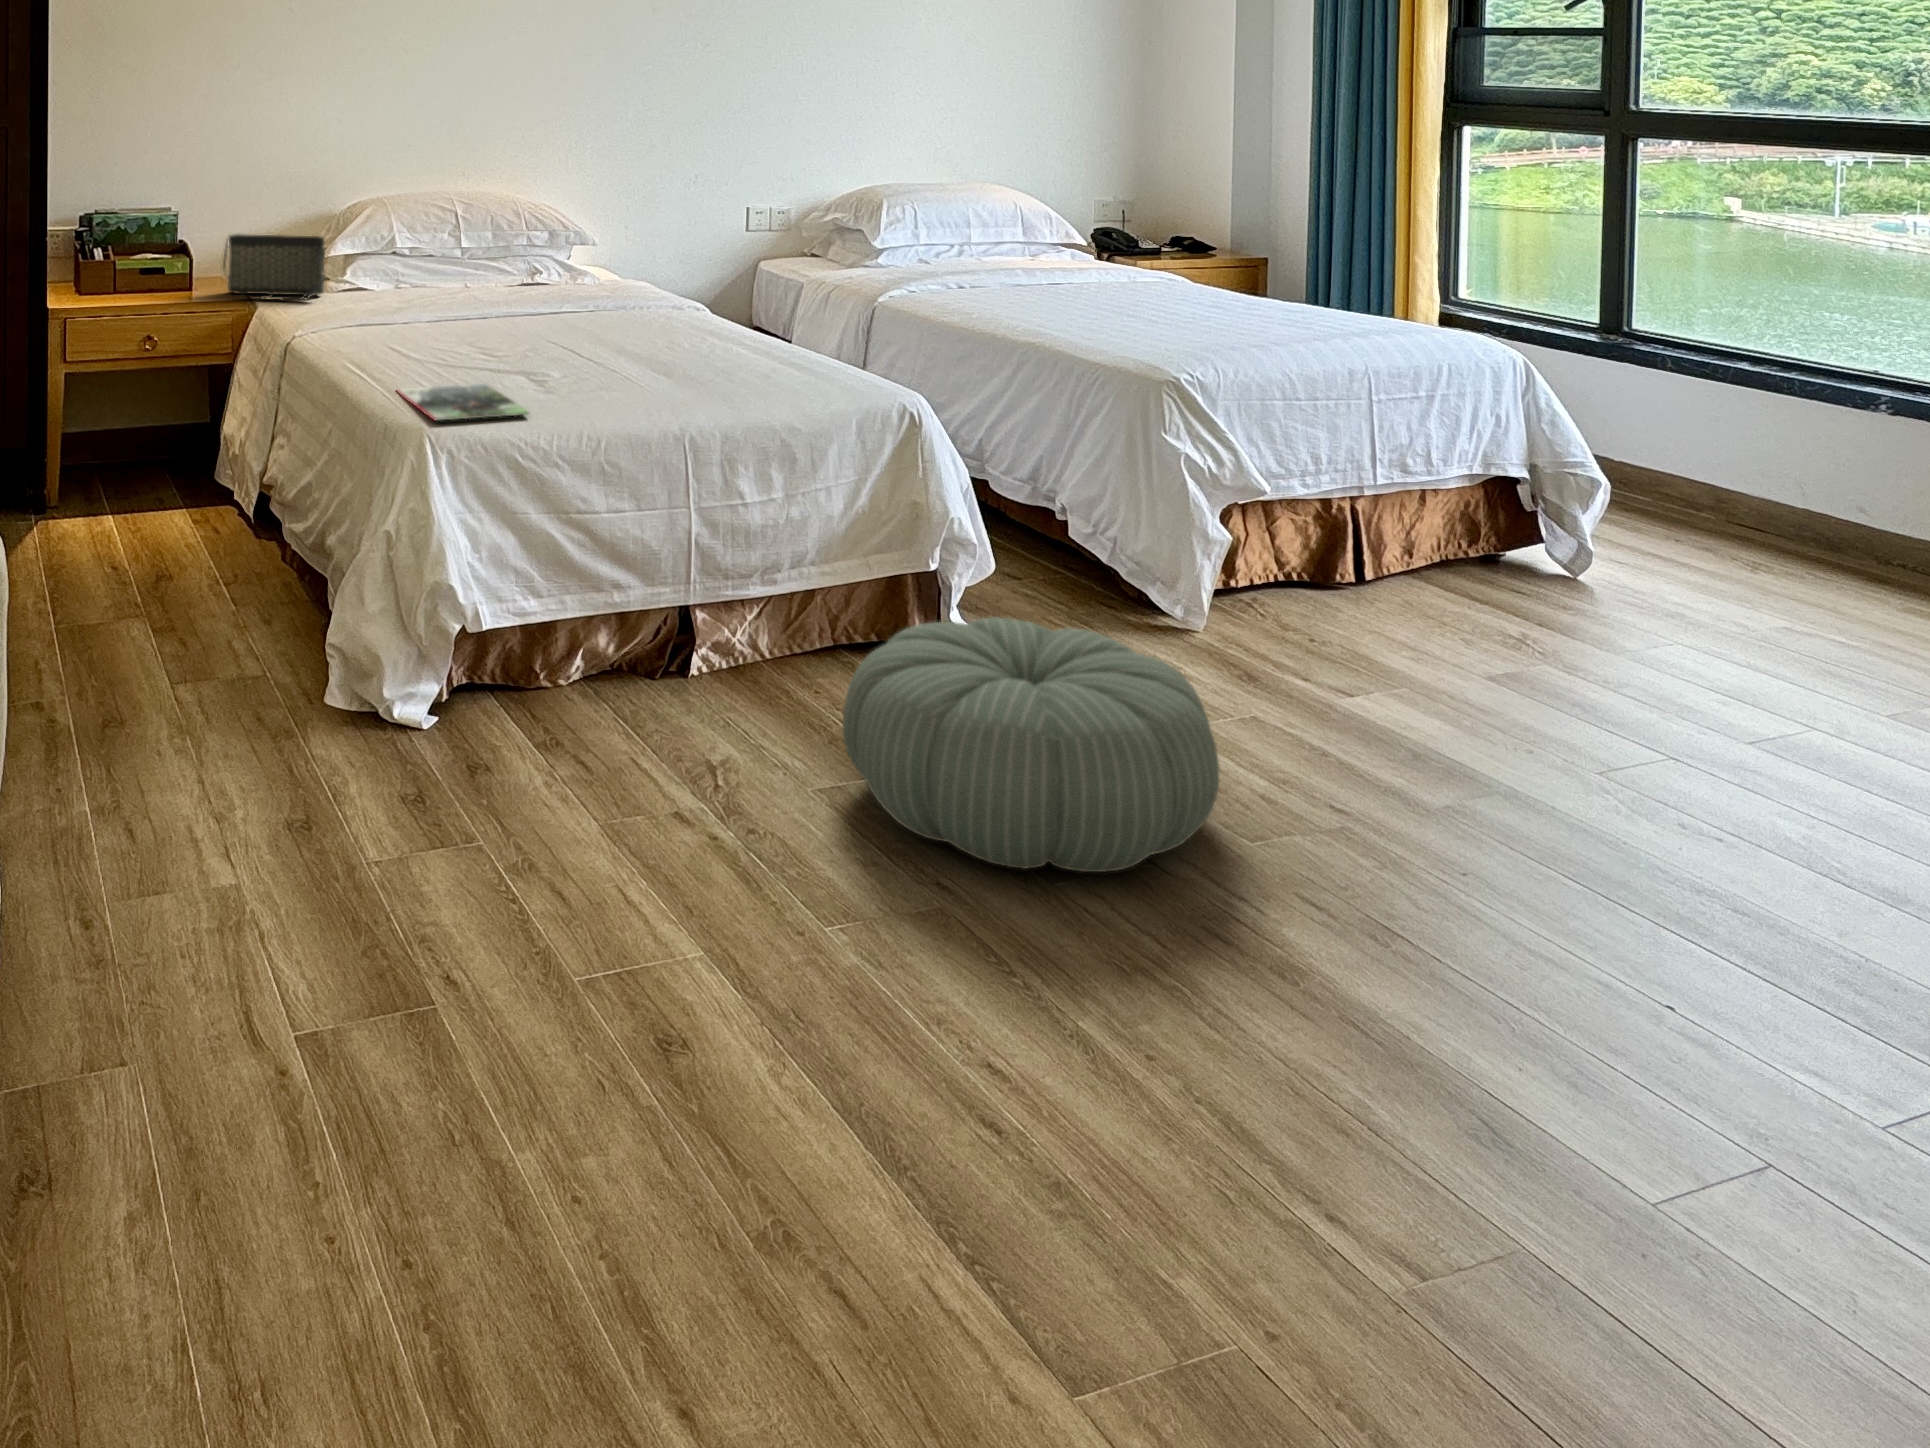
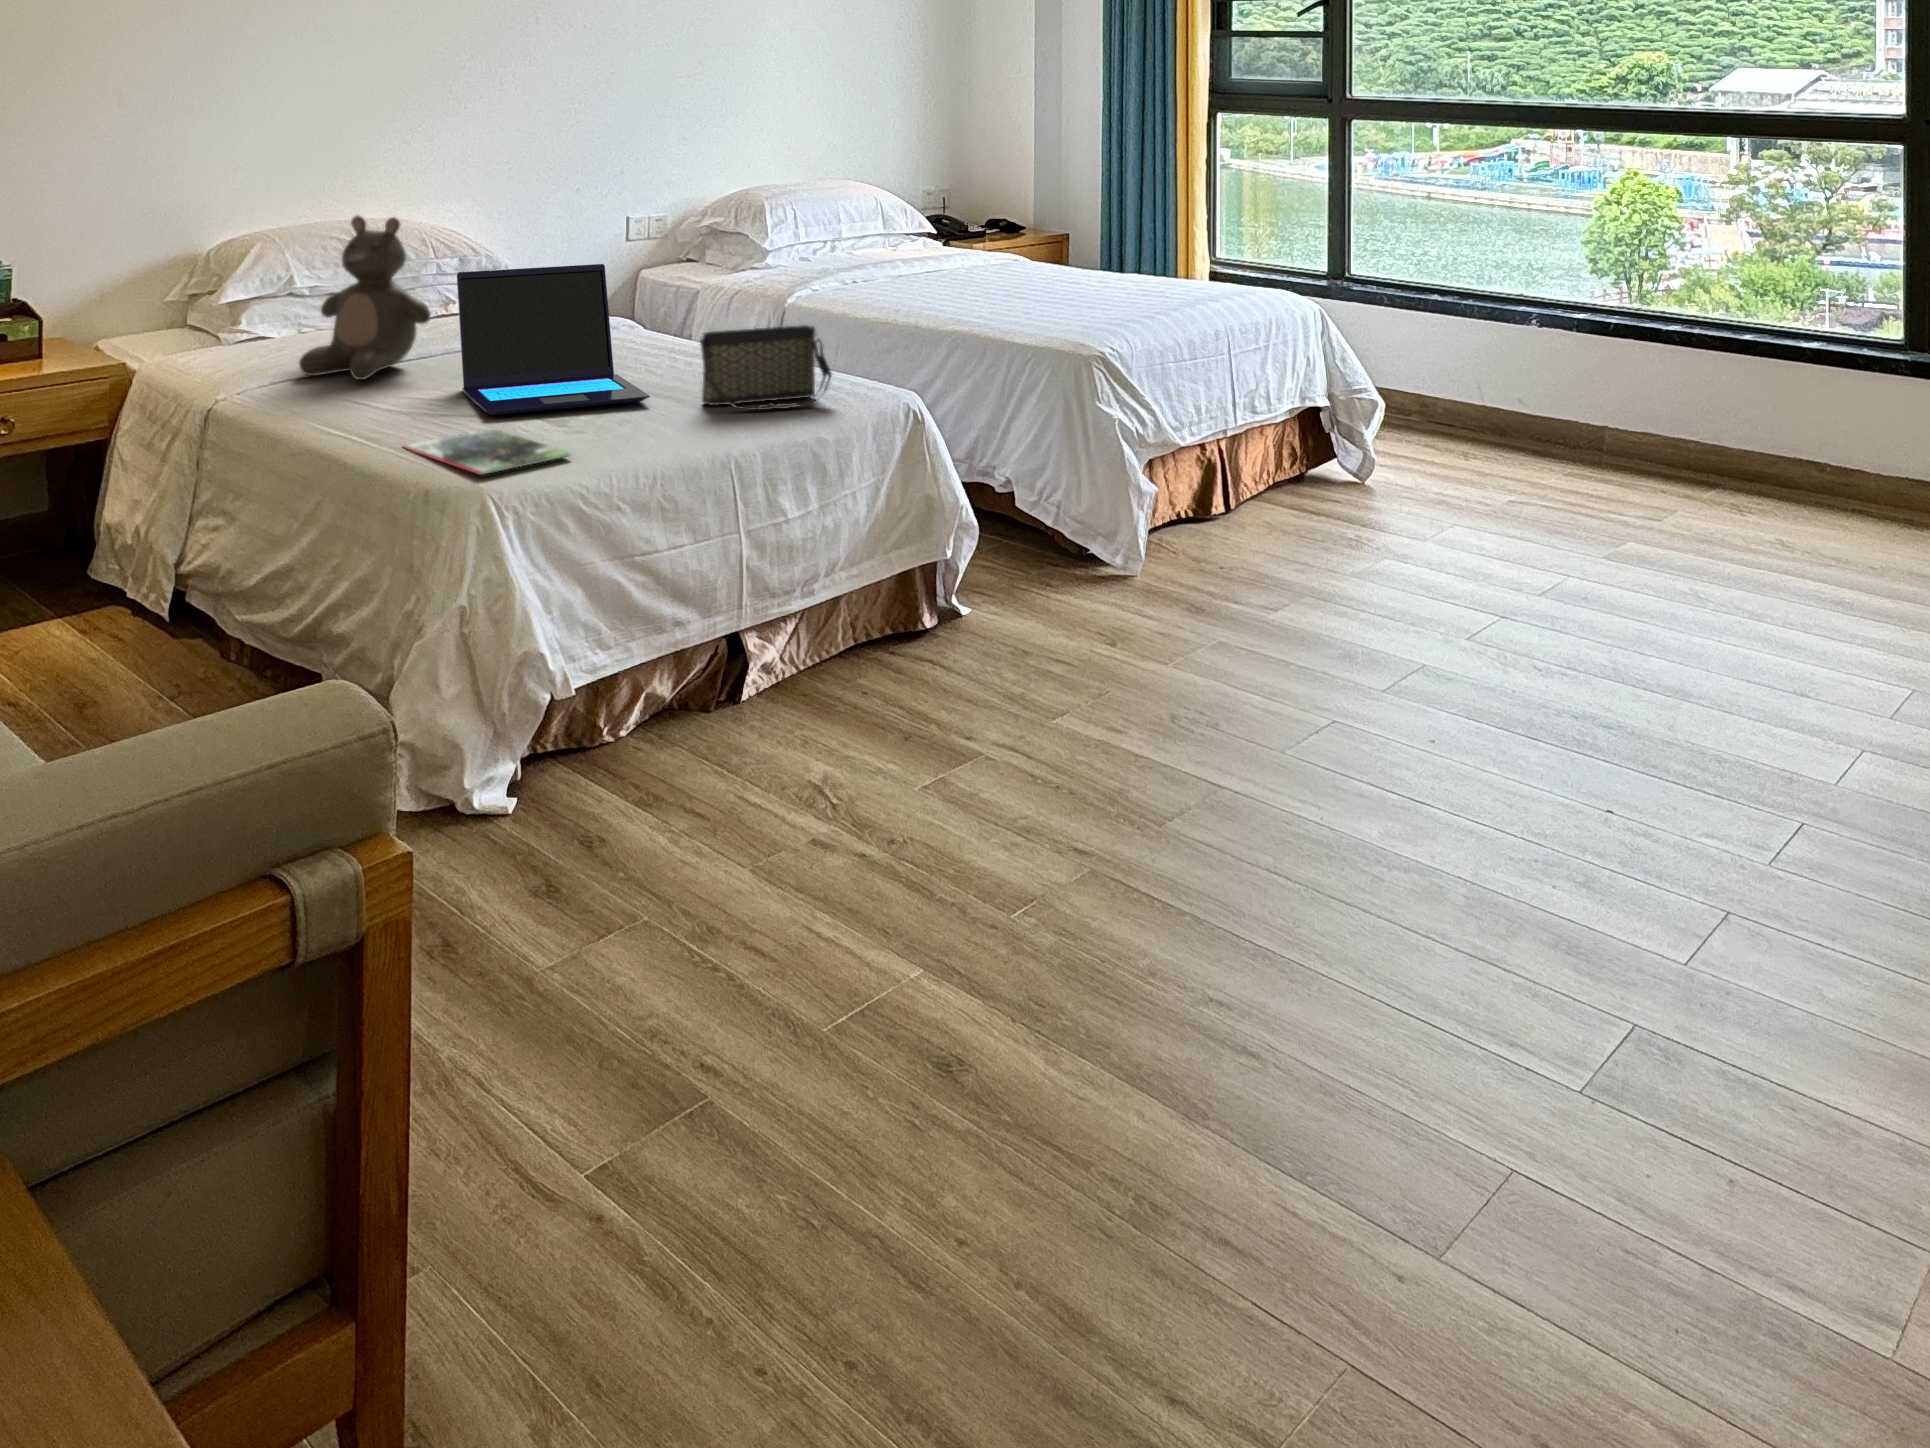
teddy bear: none [364,182,478,332] -> present [299,216,431,380]
handbag: present [223,234,326,300] -> present [700,325,832,410]
laptop: none [487,239,646,375] -> present [457,264,650,415]
pouf: present [843,617,1219,872] -> none [945,591,1278,821]

